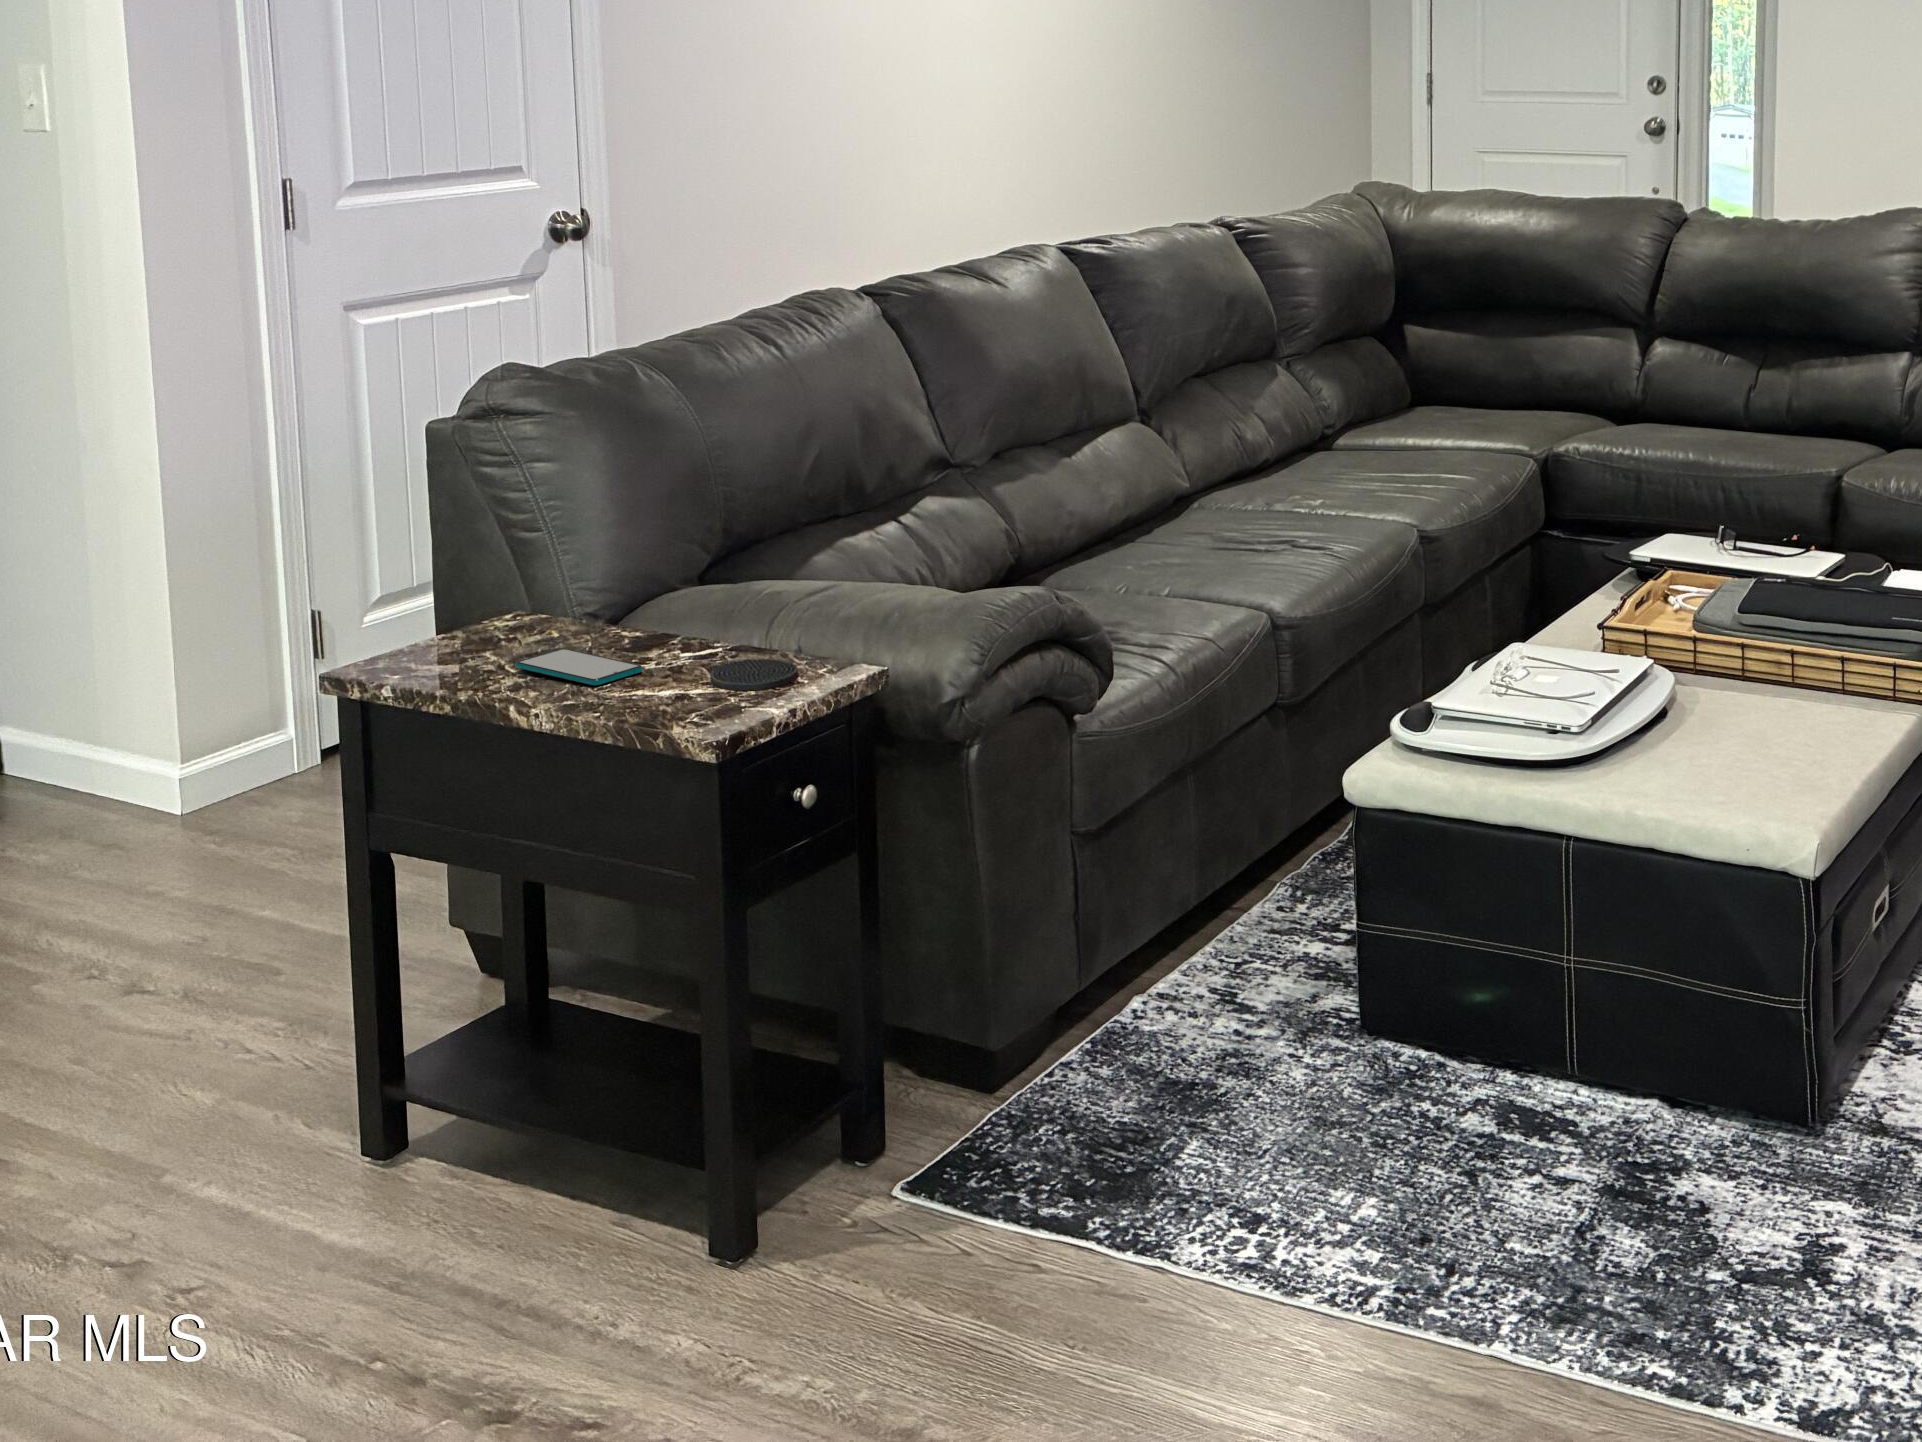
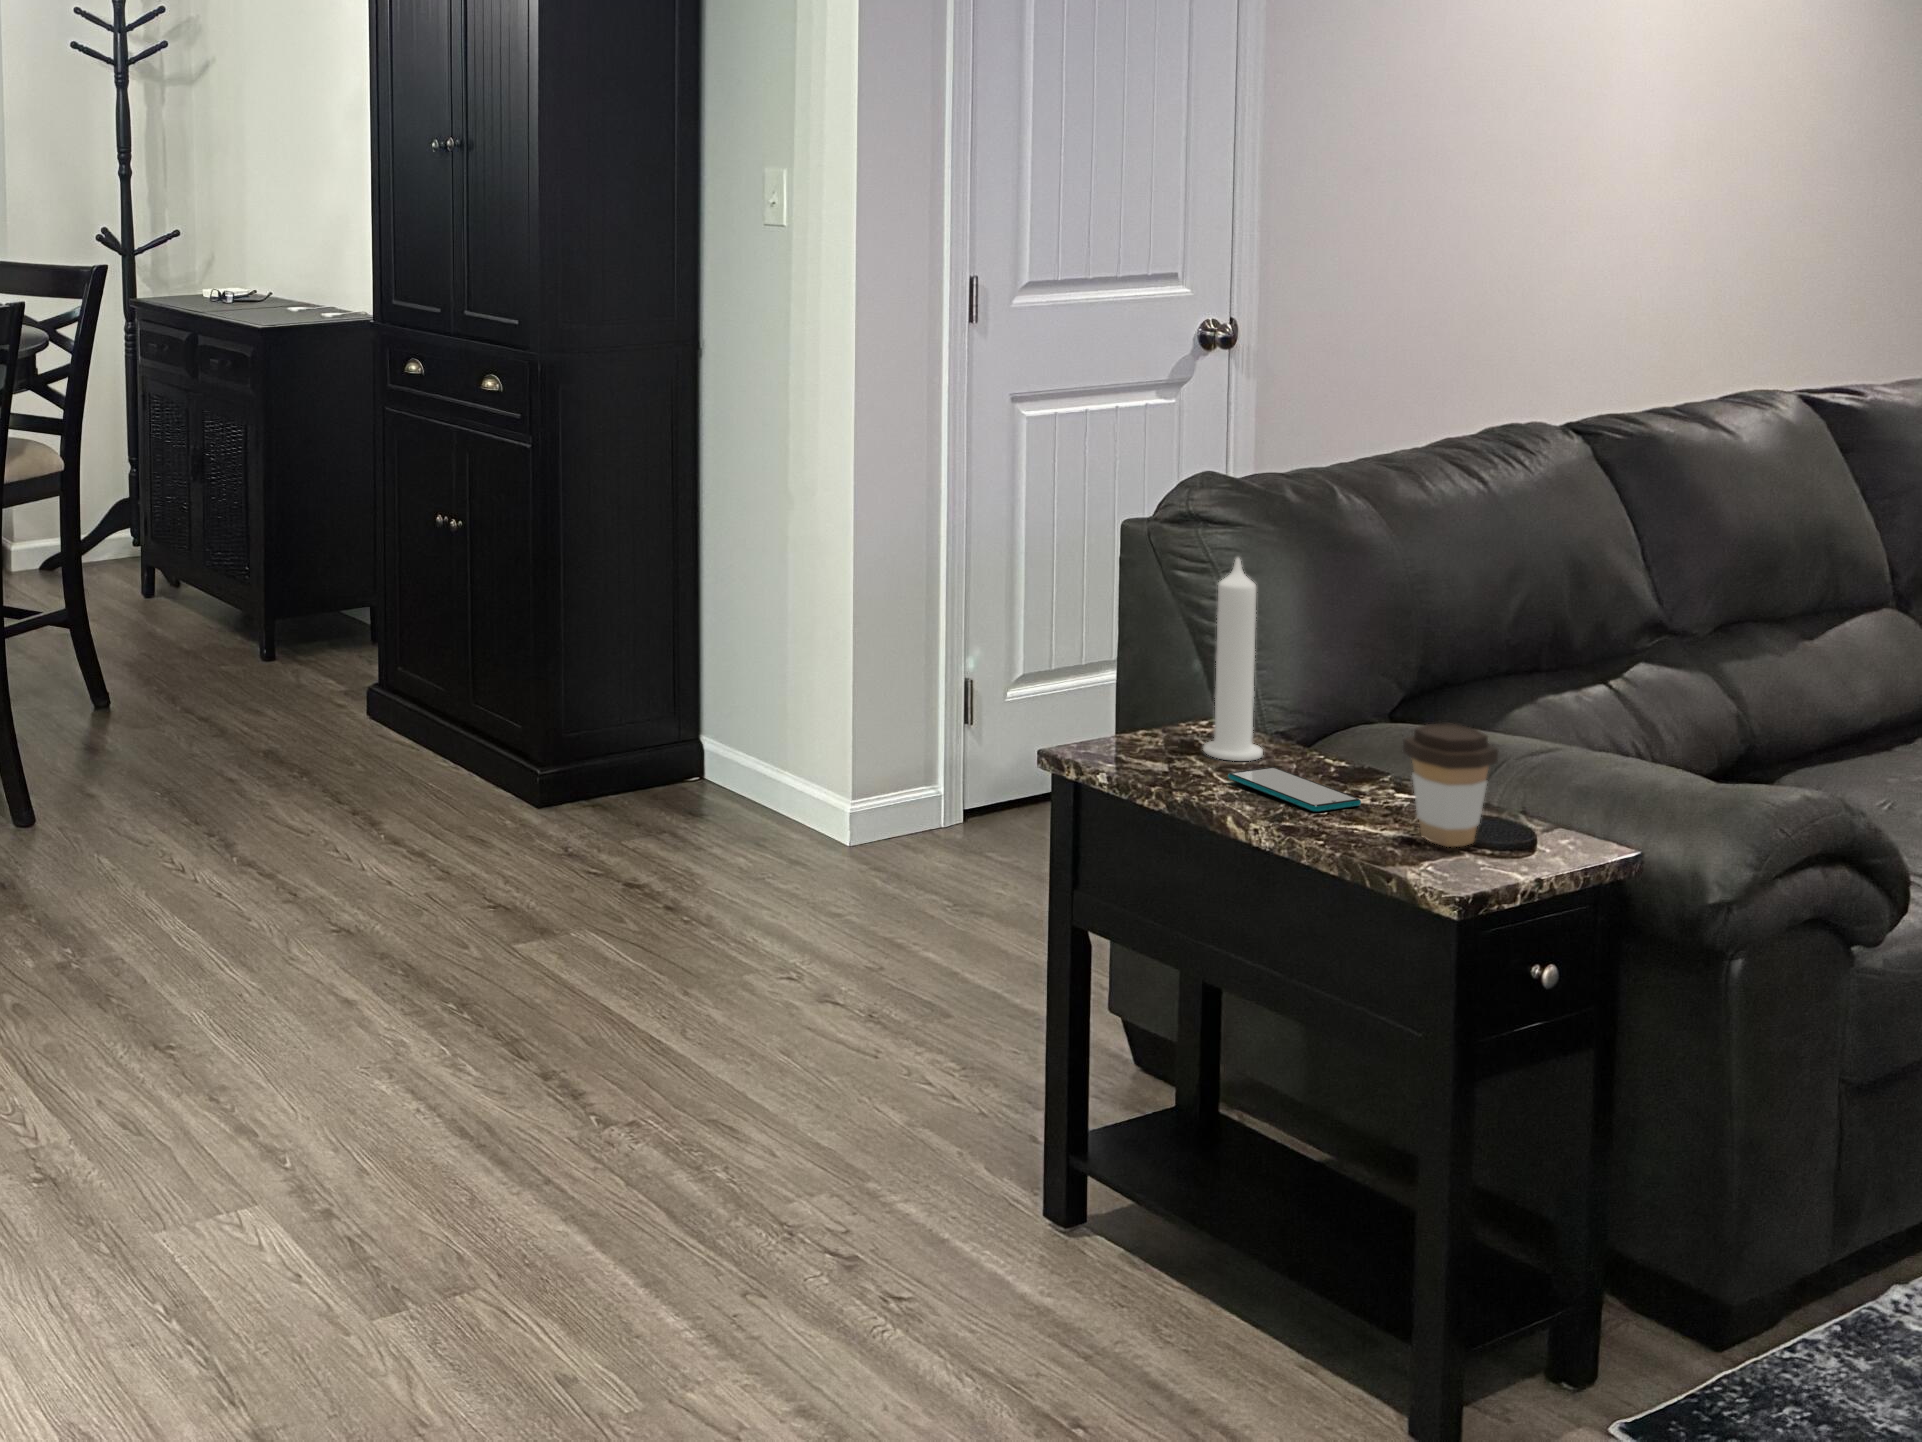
candle: none [499,444,559,649] -> present [1204,558,1263,761]
coffee cup: none [668,579,756,697] -> present [1403,723,1498,847]

